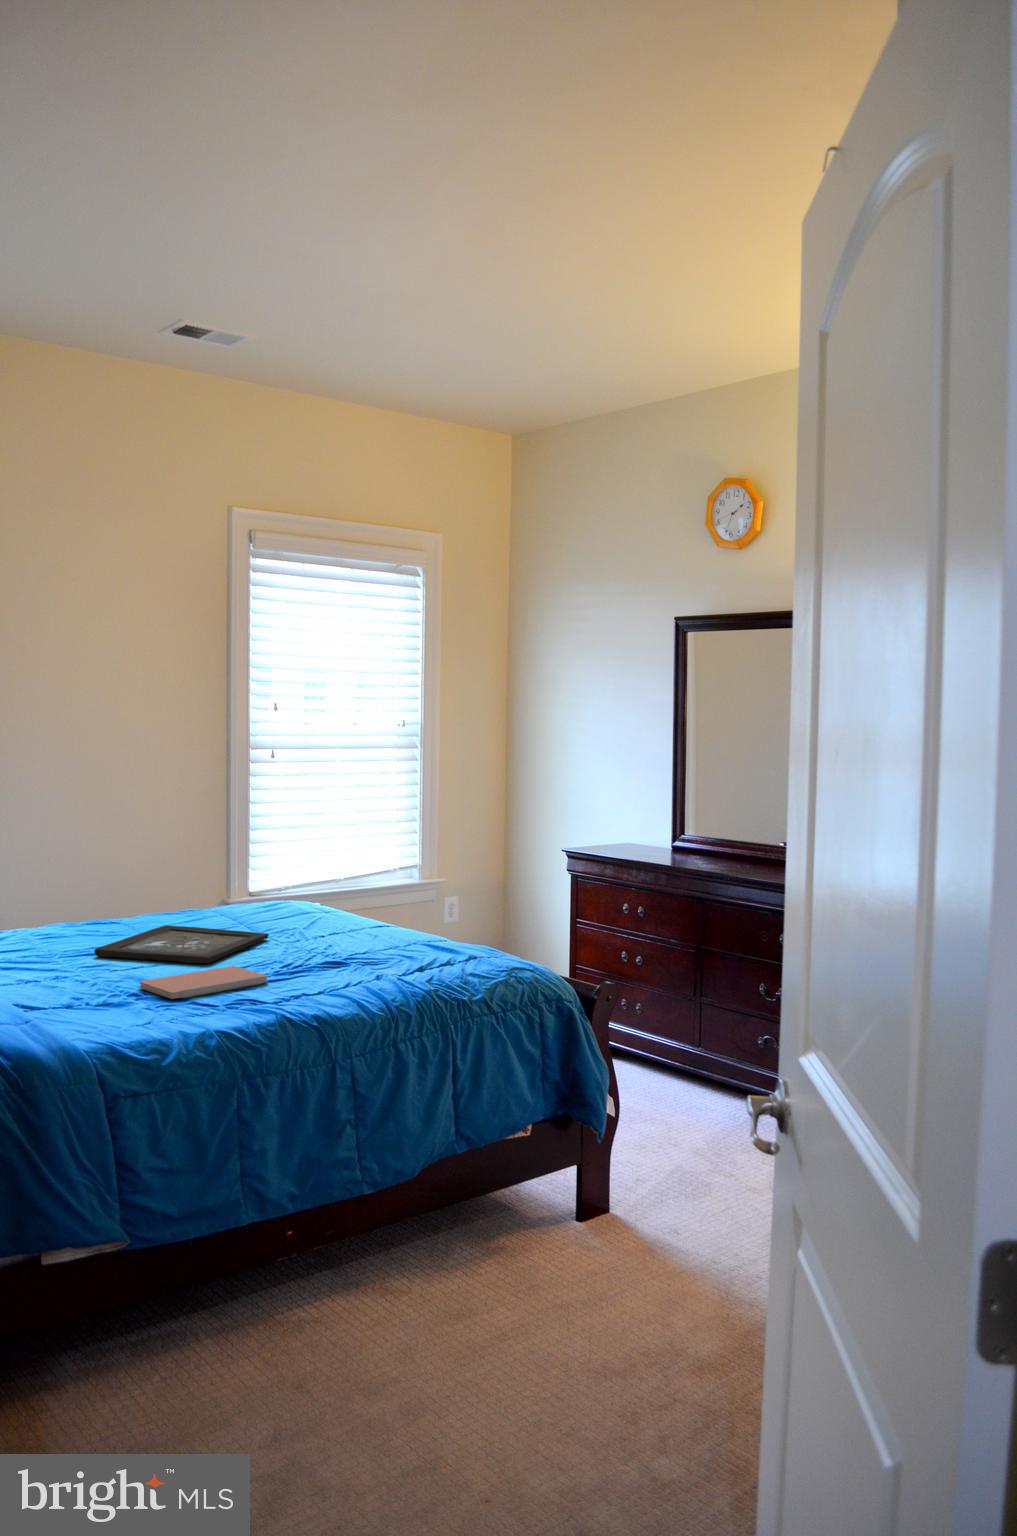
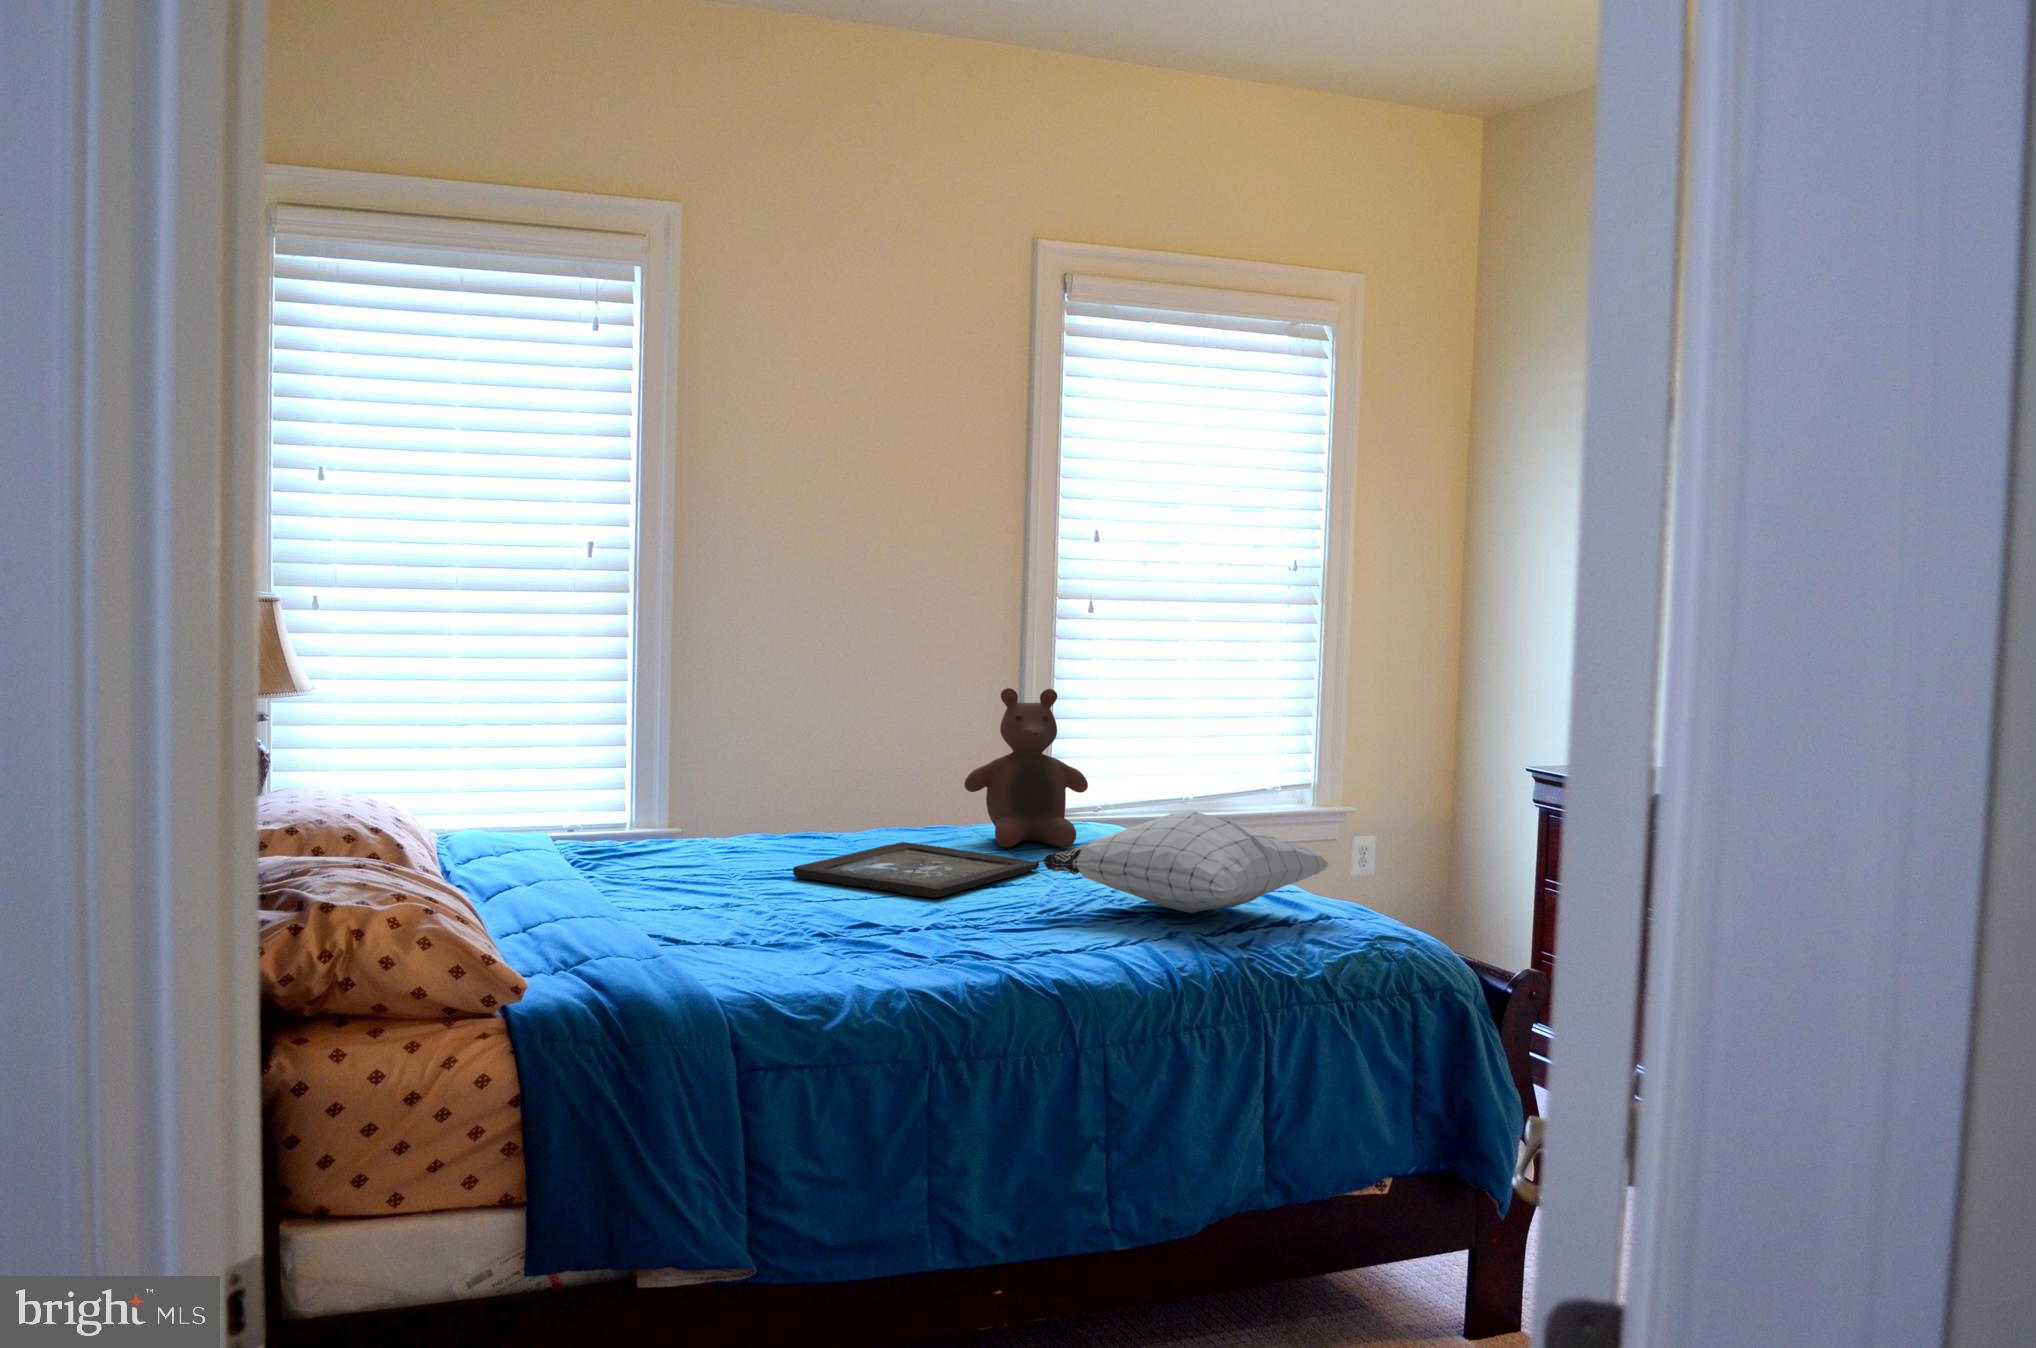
stuffed bear: none [204,813,290,925] -> present [964,688,1088,847]
pillow: none [284,894,473,962] -> present [1042,812,1330,913]
notebook: present [139,966,268,999] -> none [828,903,1008,942]

